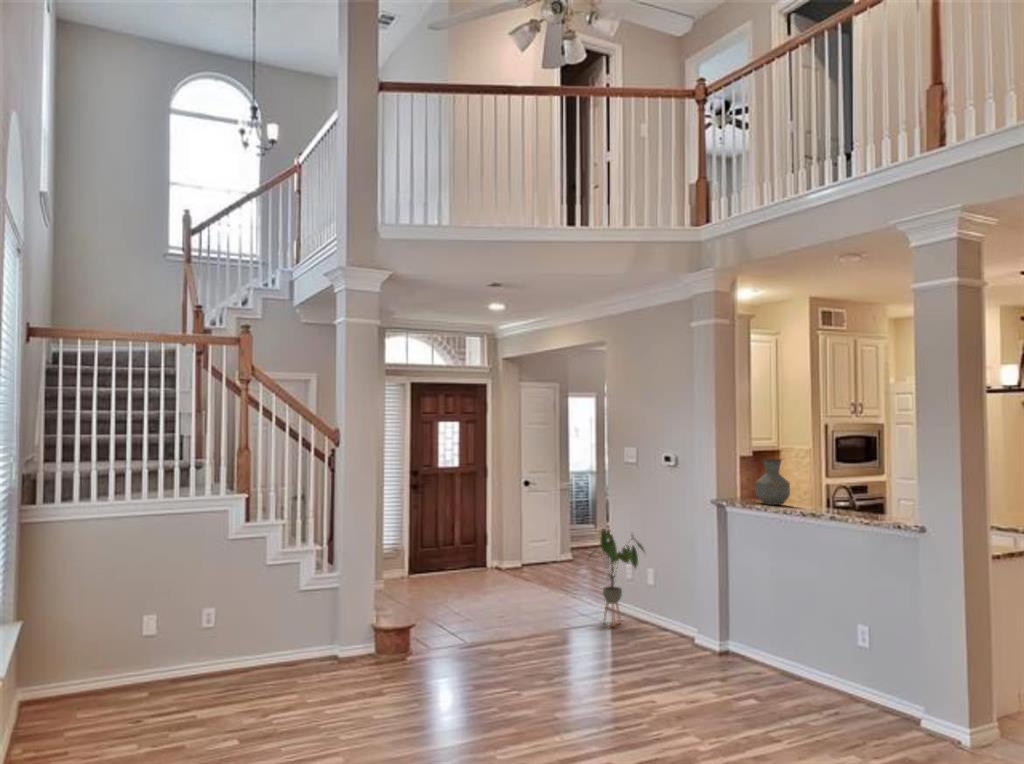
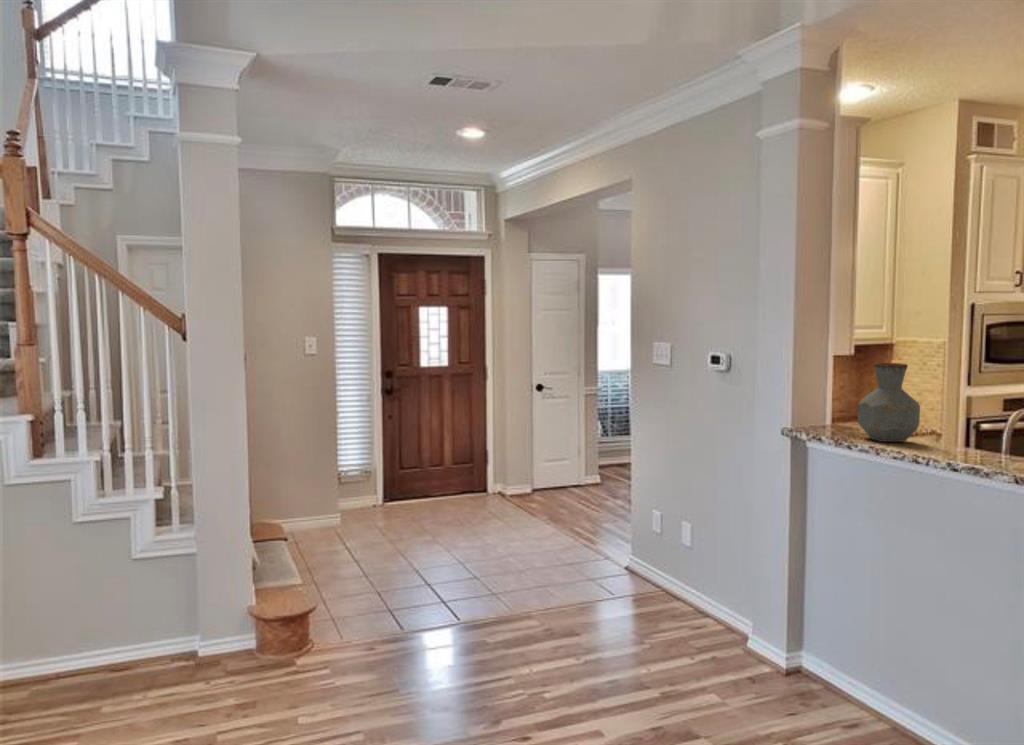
house plant: present [600,529,644,626] -> none [592,463,679,605]

